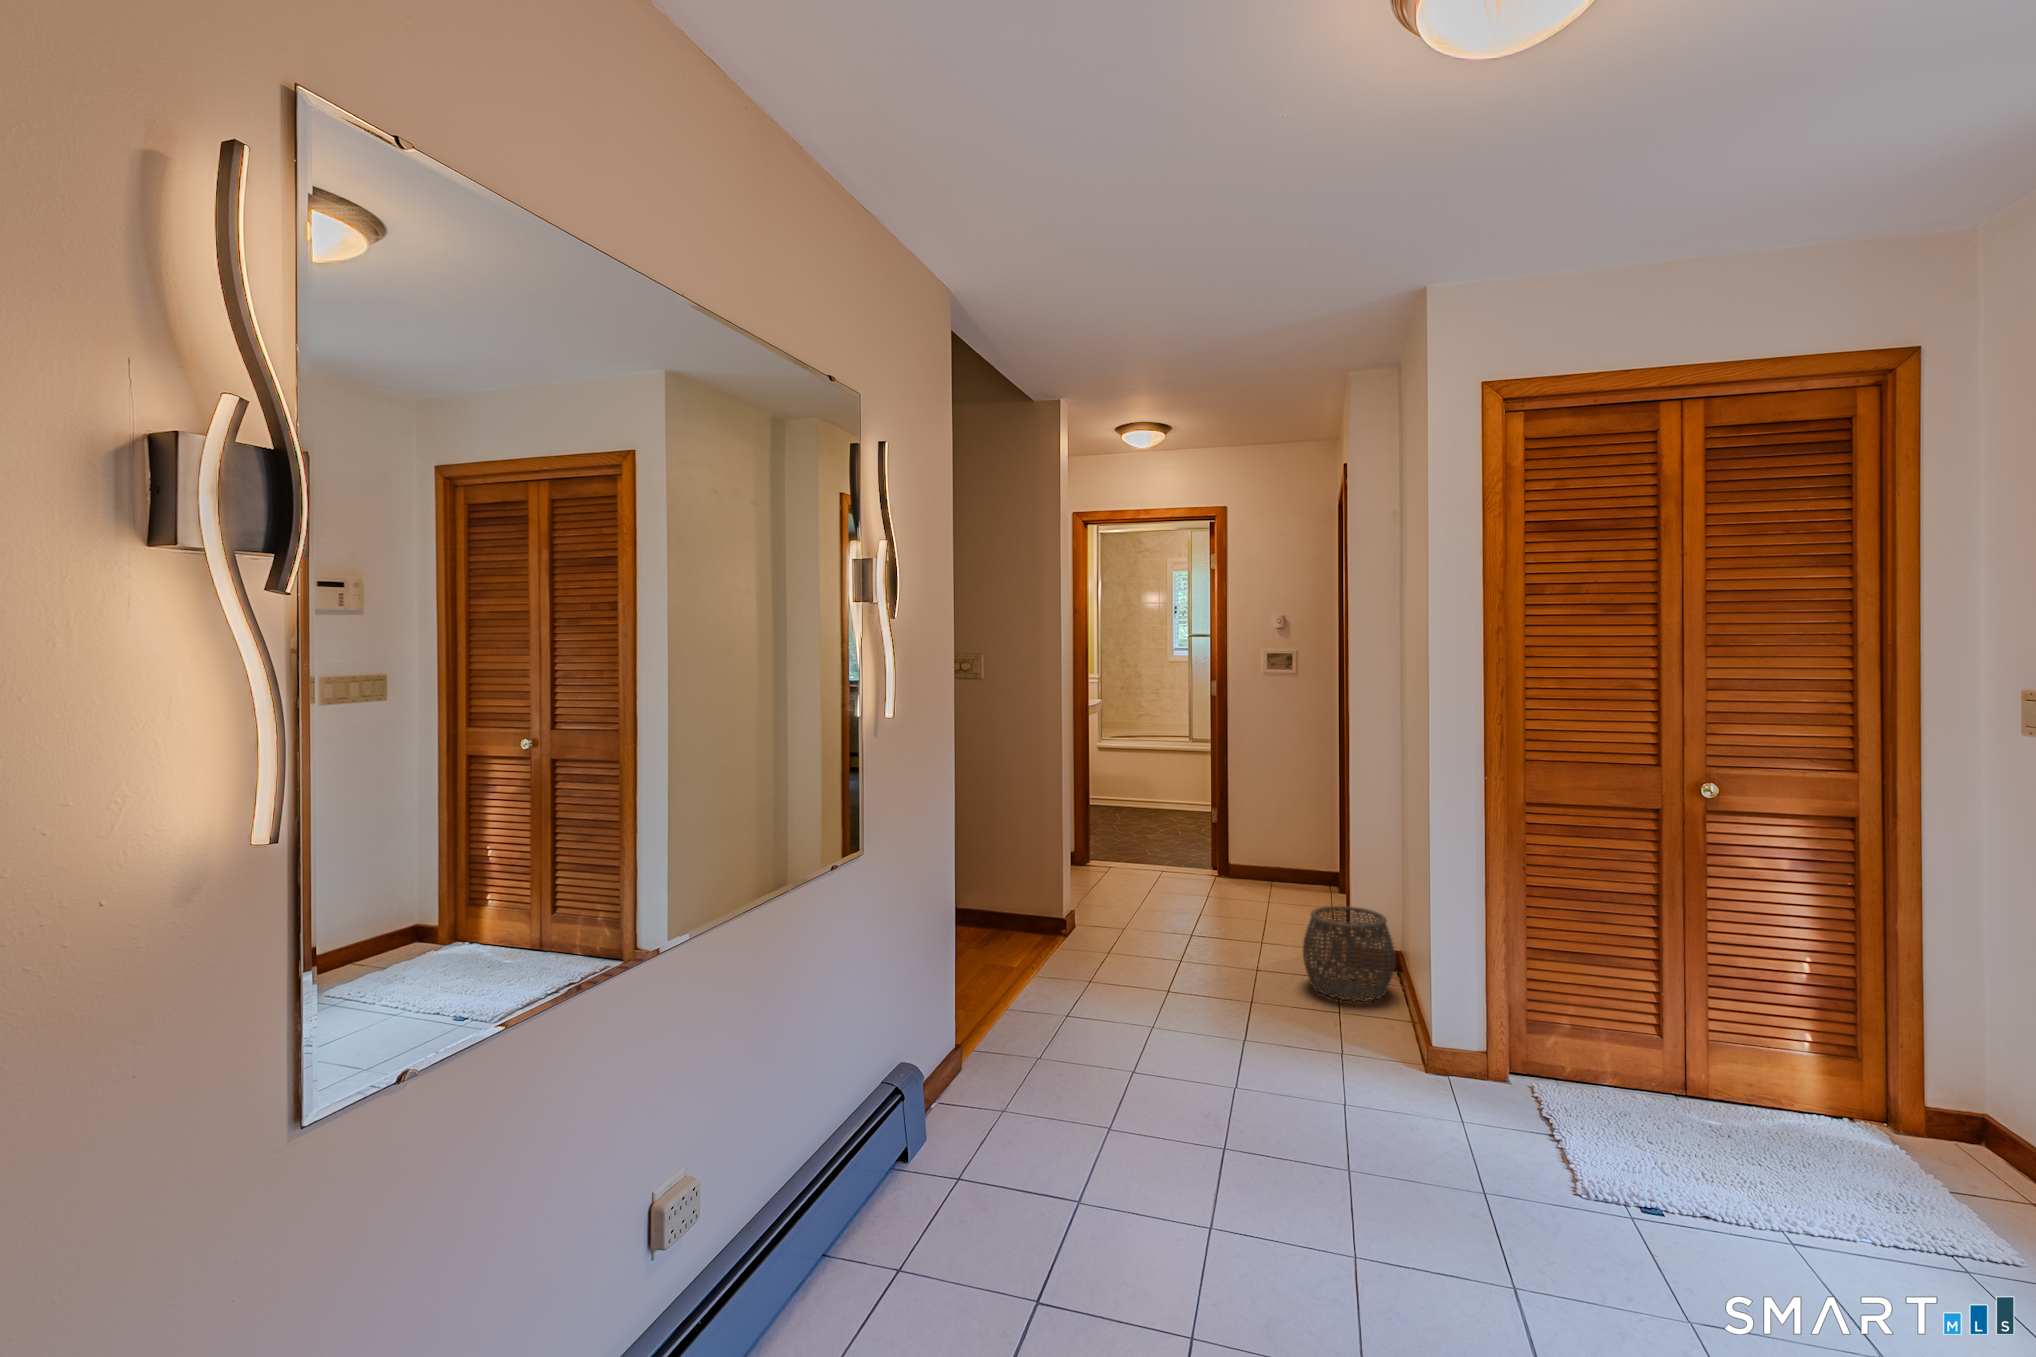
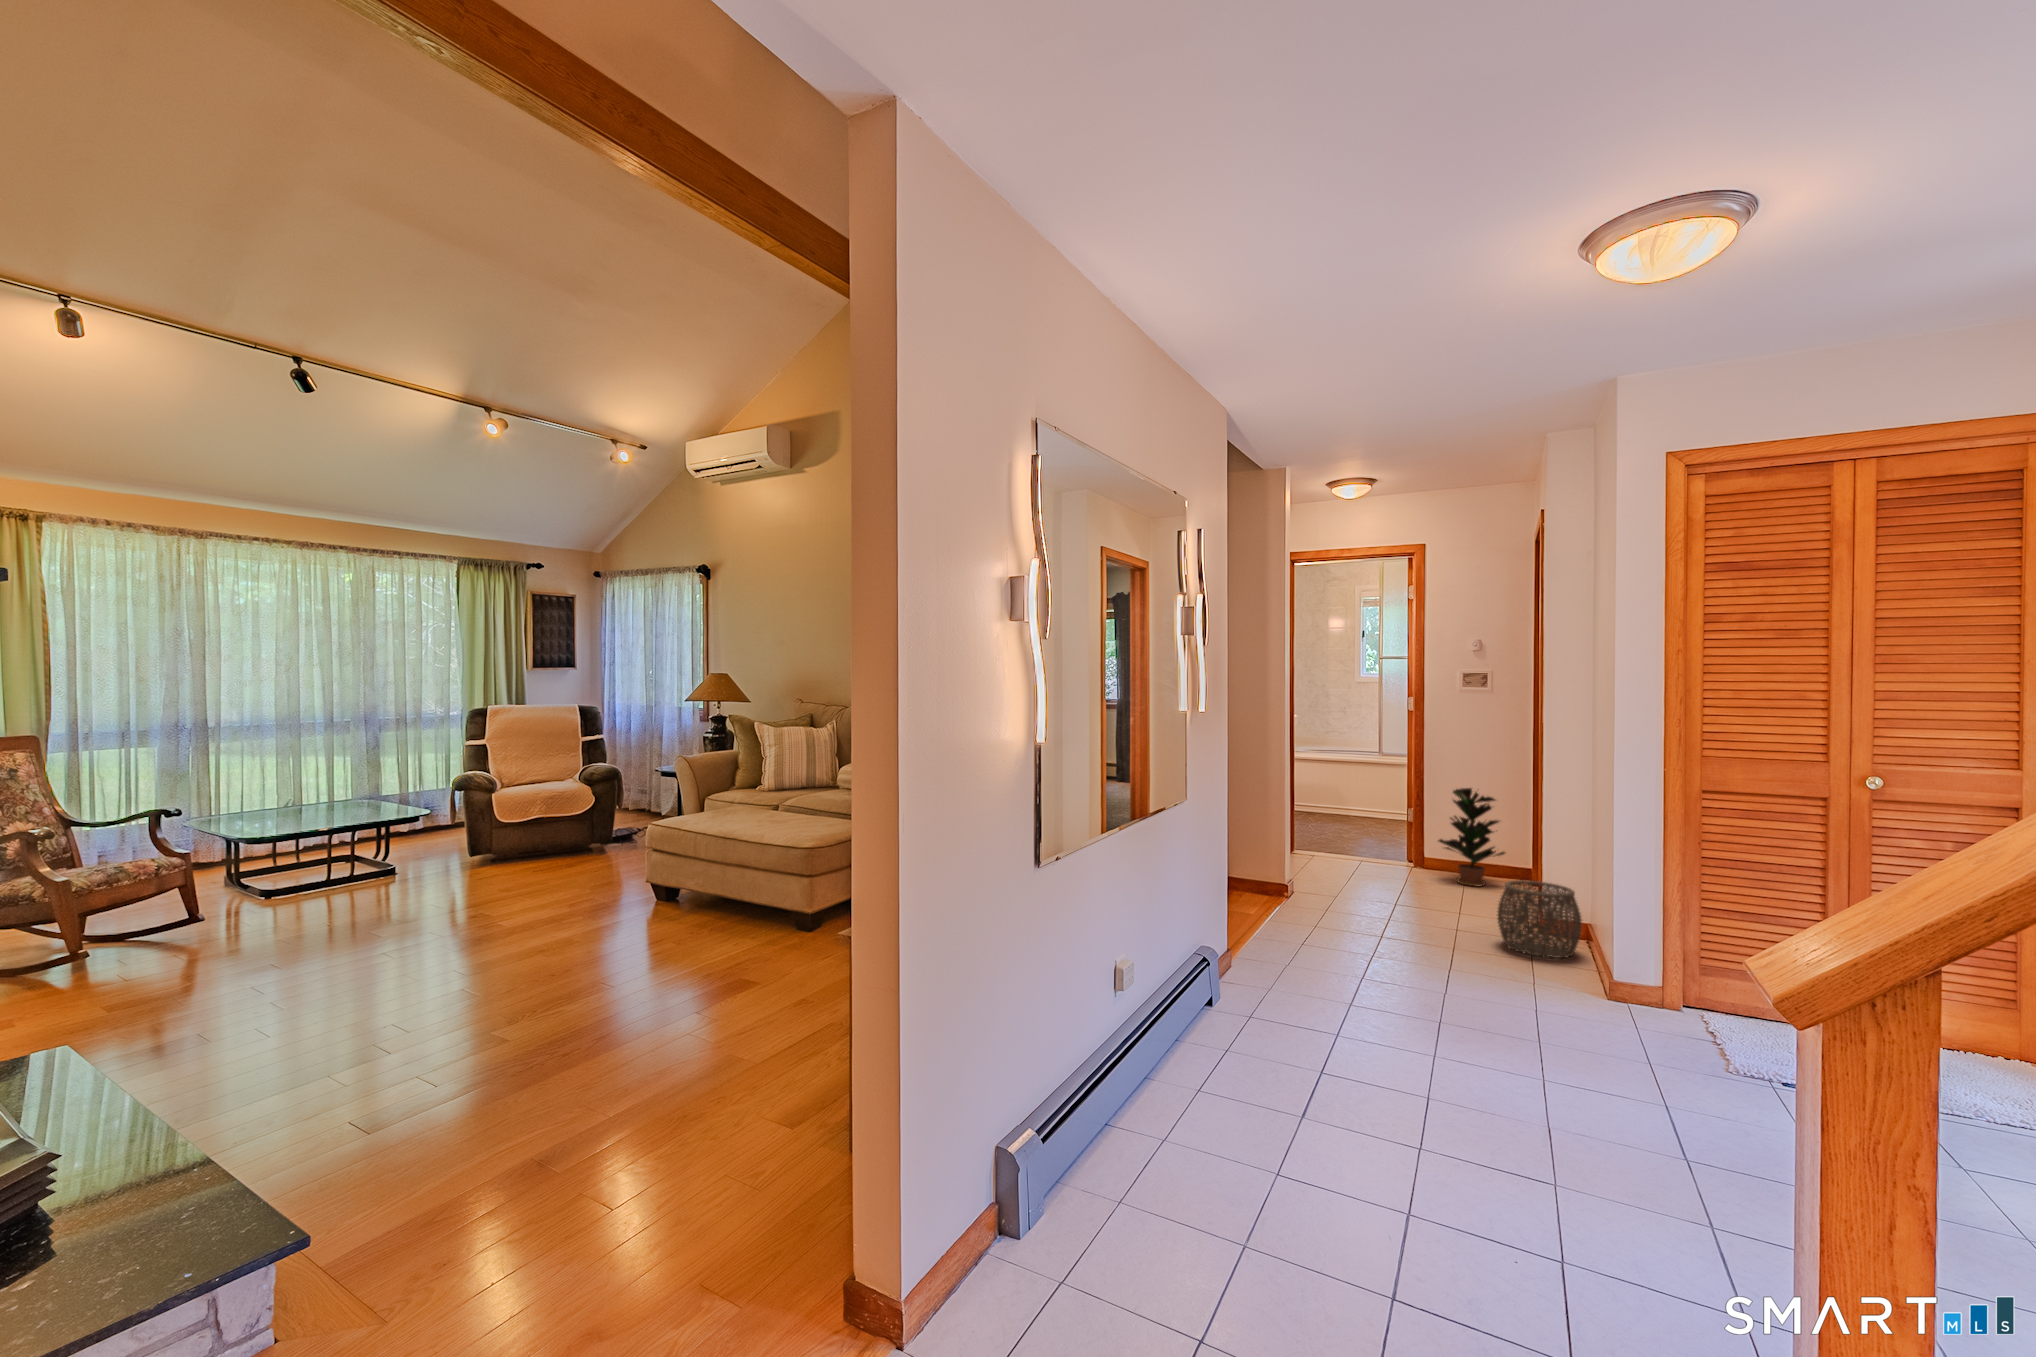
potted plant: none [1241,786,1315,901] -> present [1439,788,1505,887]

